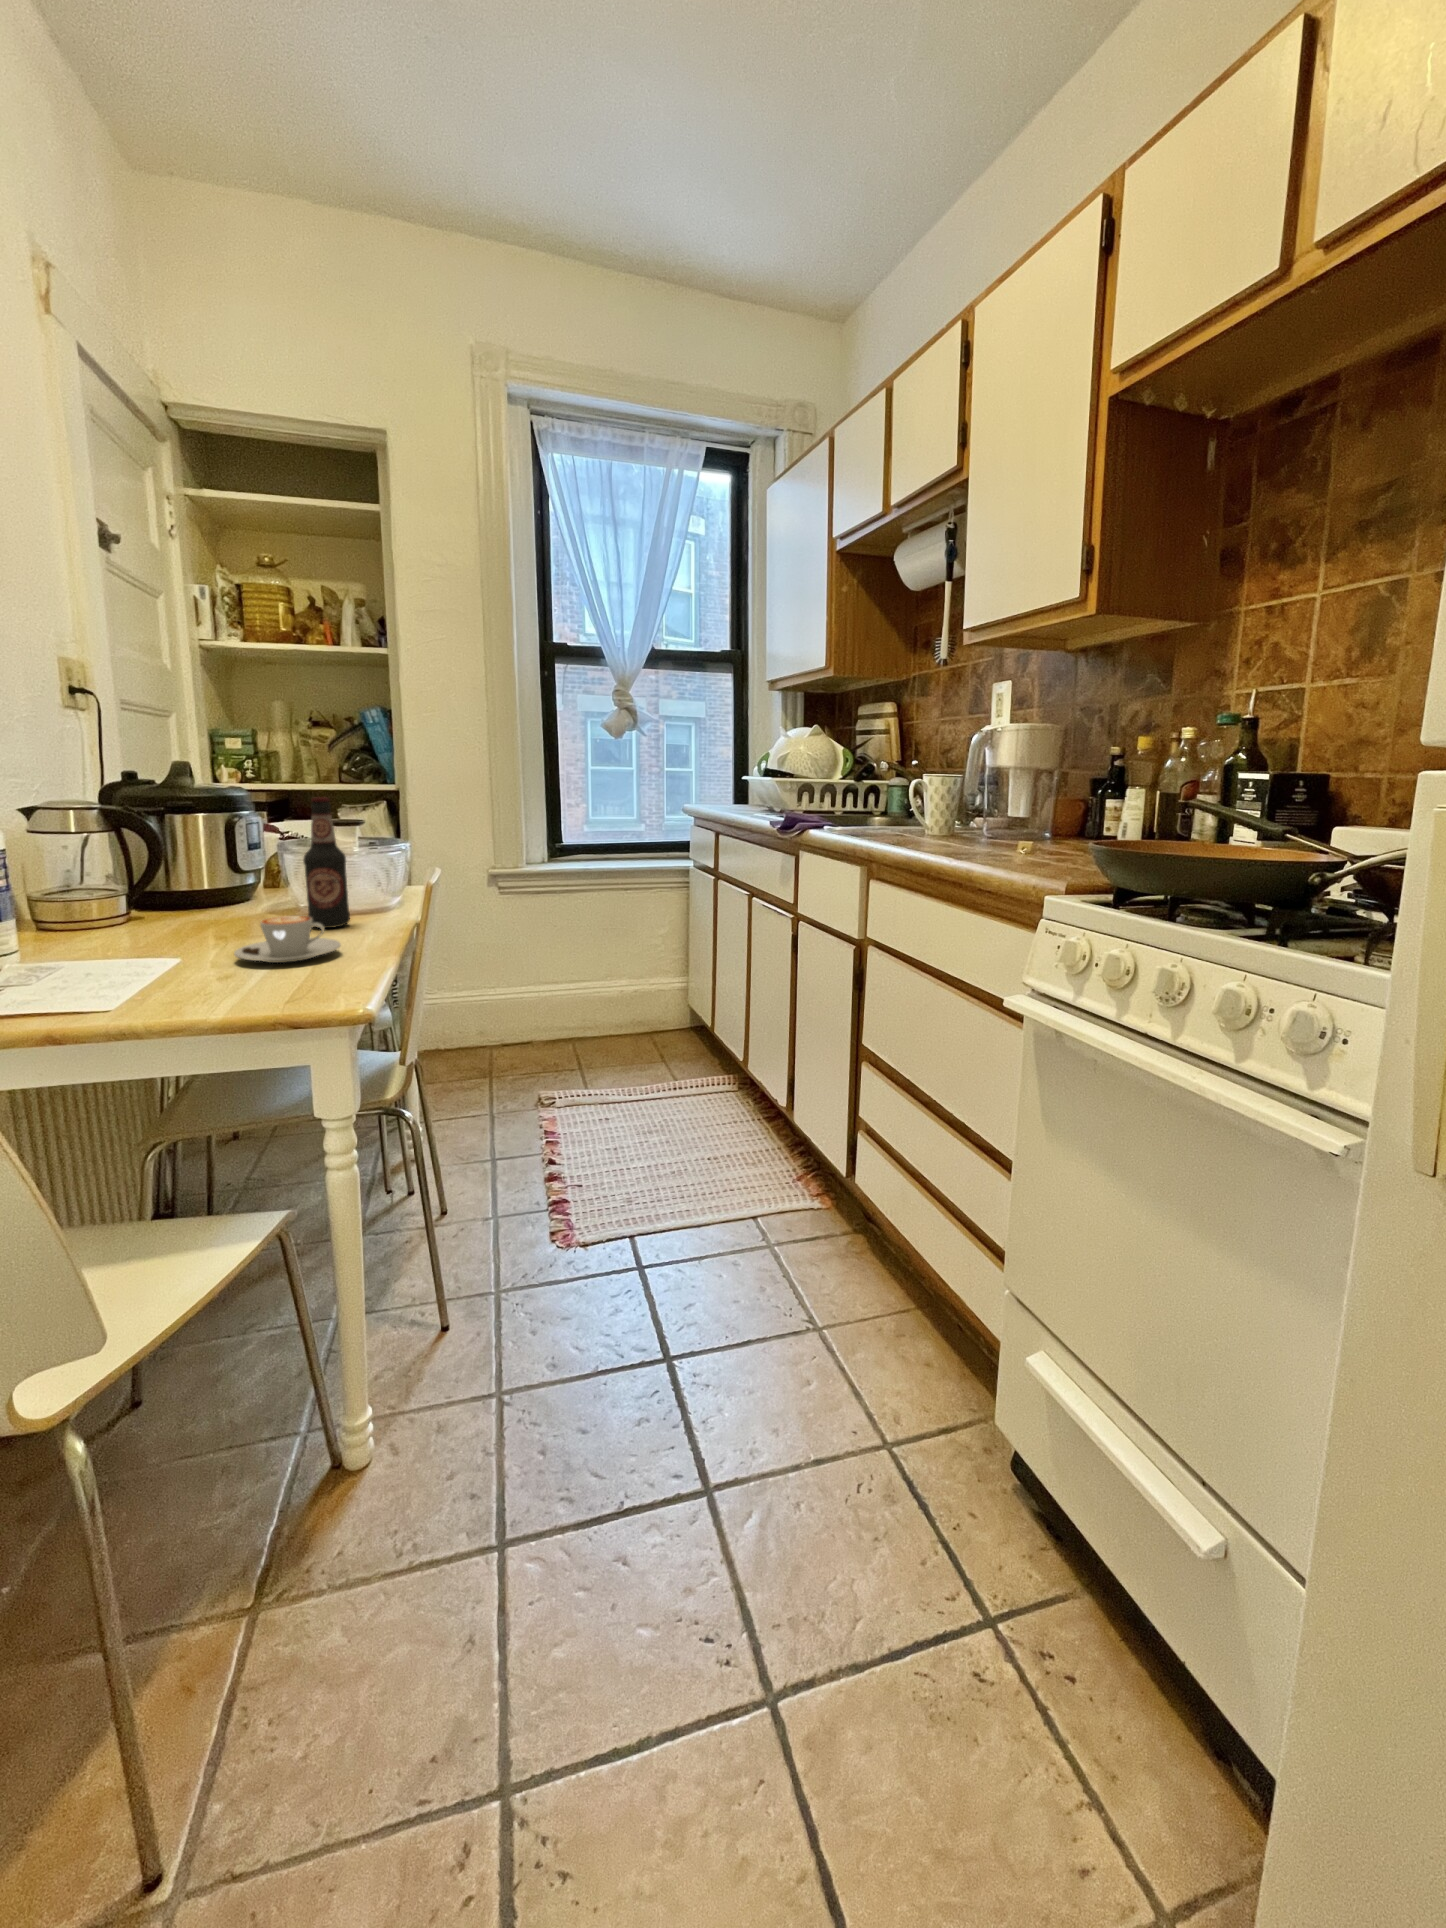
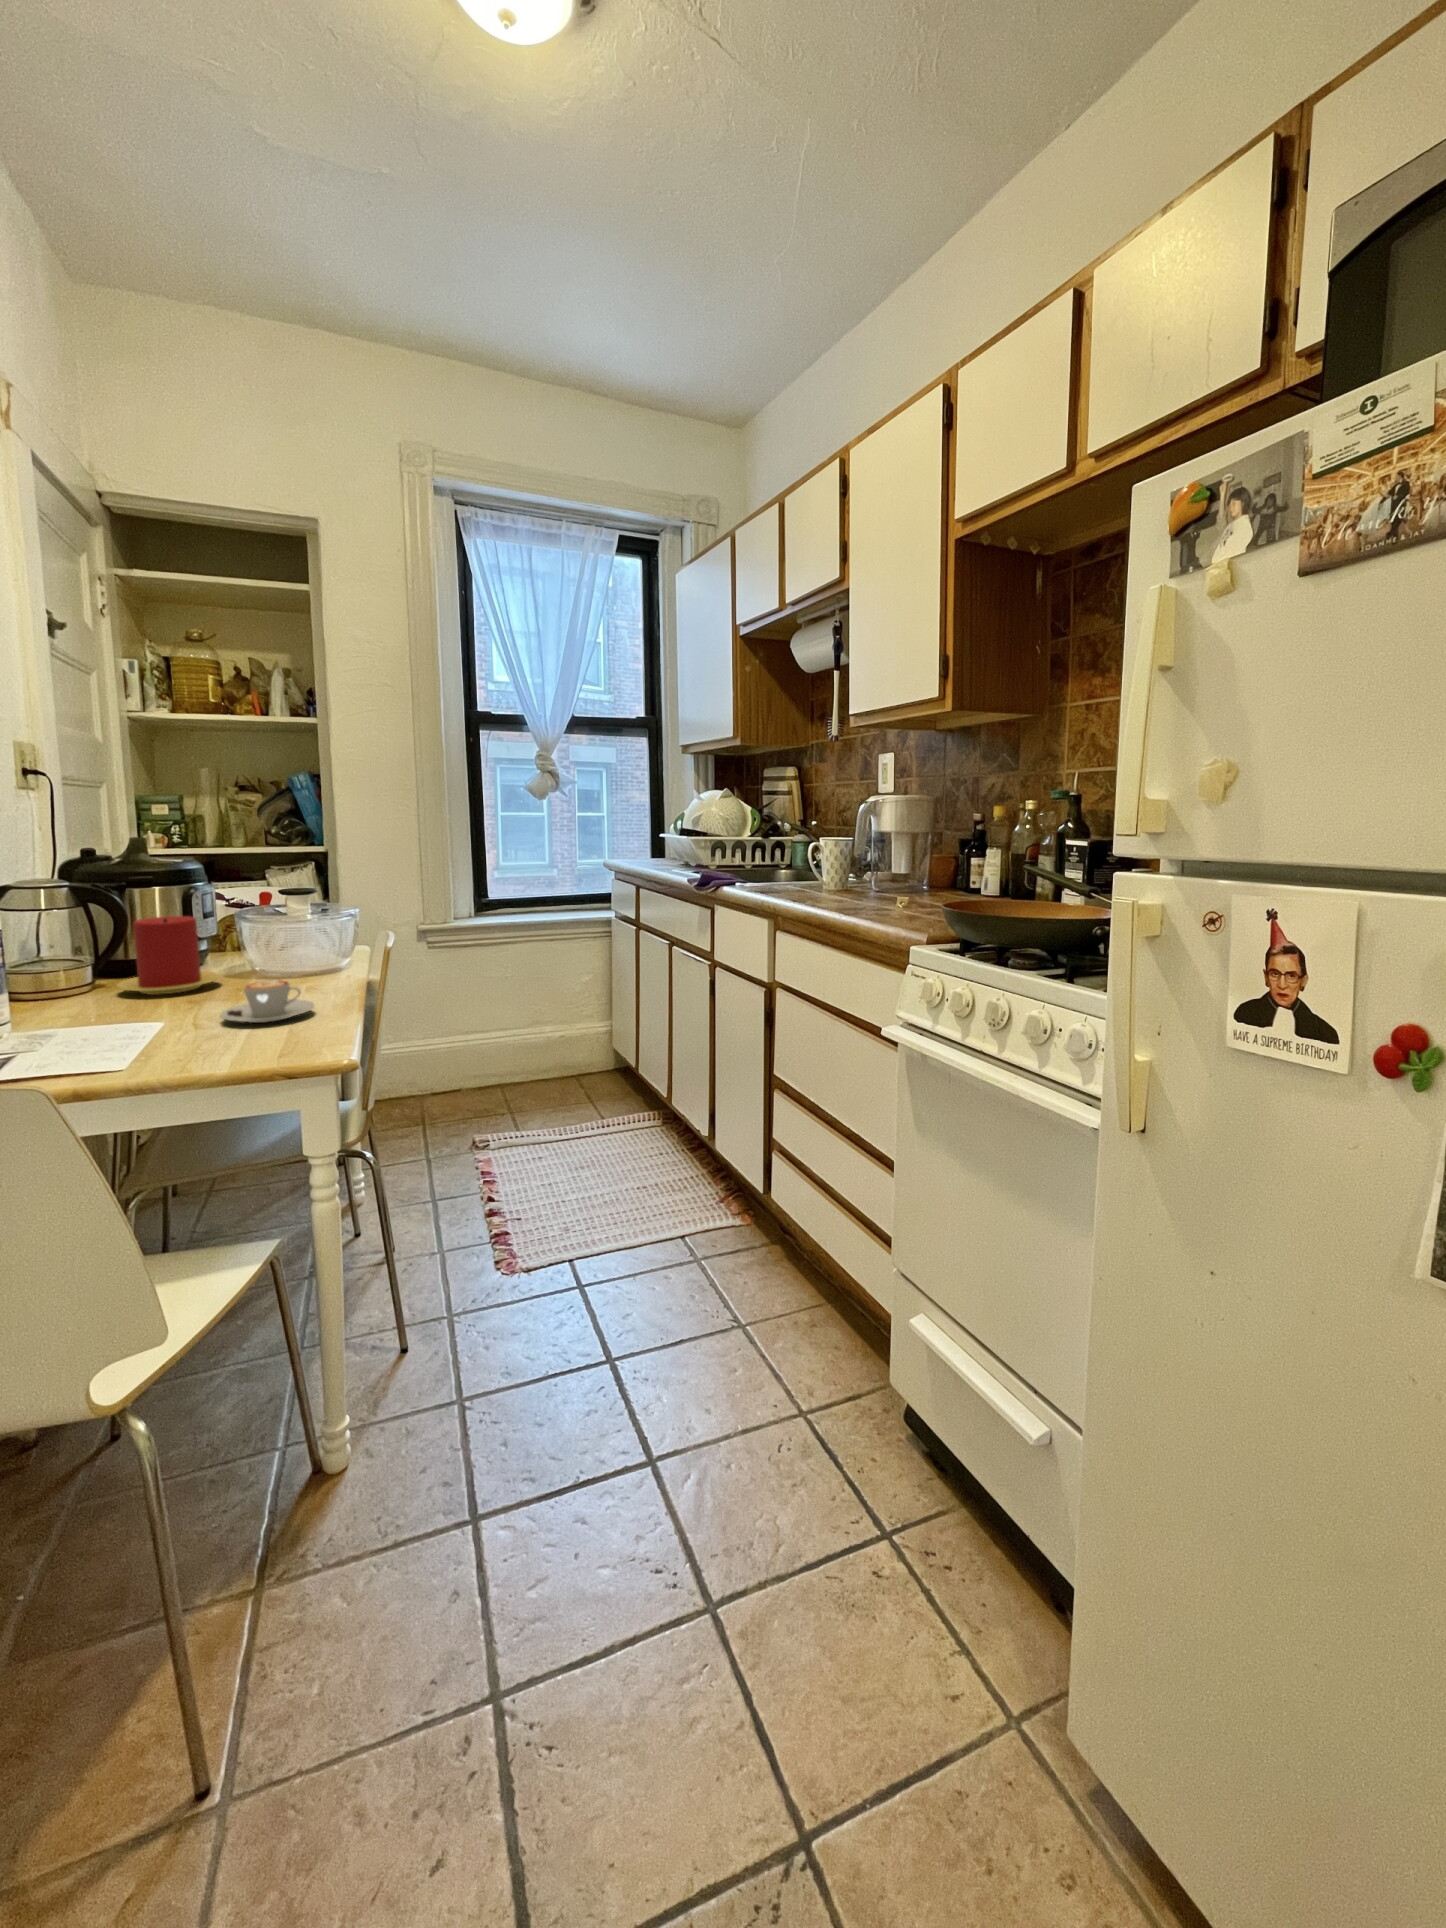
bottle: present [303,797,350,928] -> none [270,873,311,990]
candle: none [145,843,257,928] -> present [117,916,221,995]

